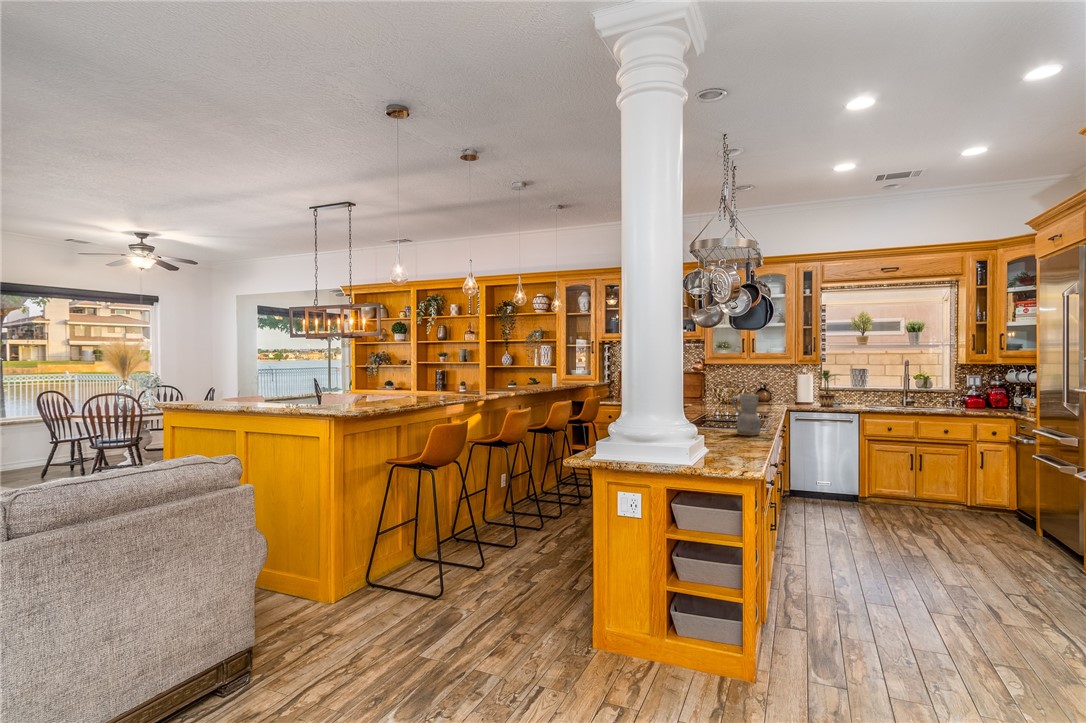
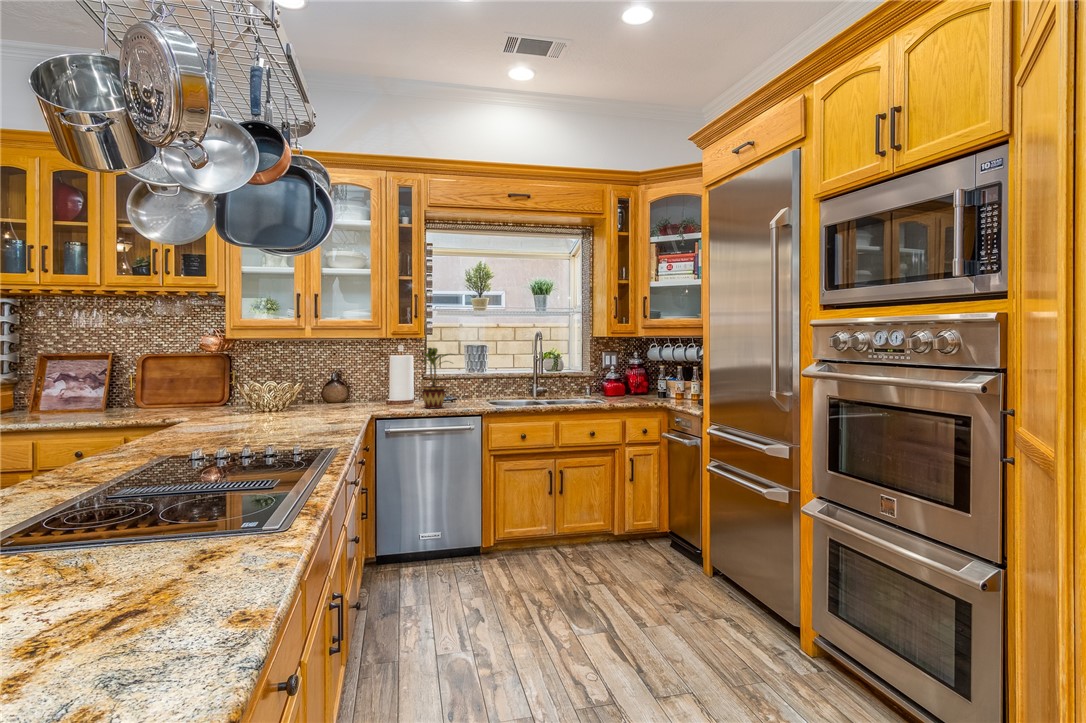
ceramic pitcher: present [732,394,760,435] -> none [72,425,199,600]

